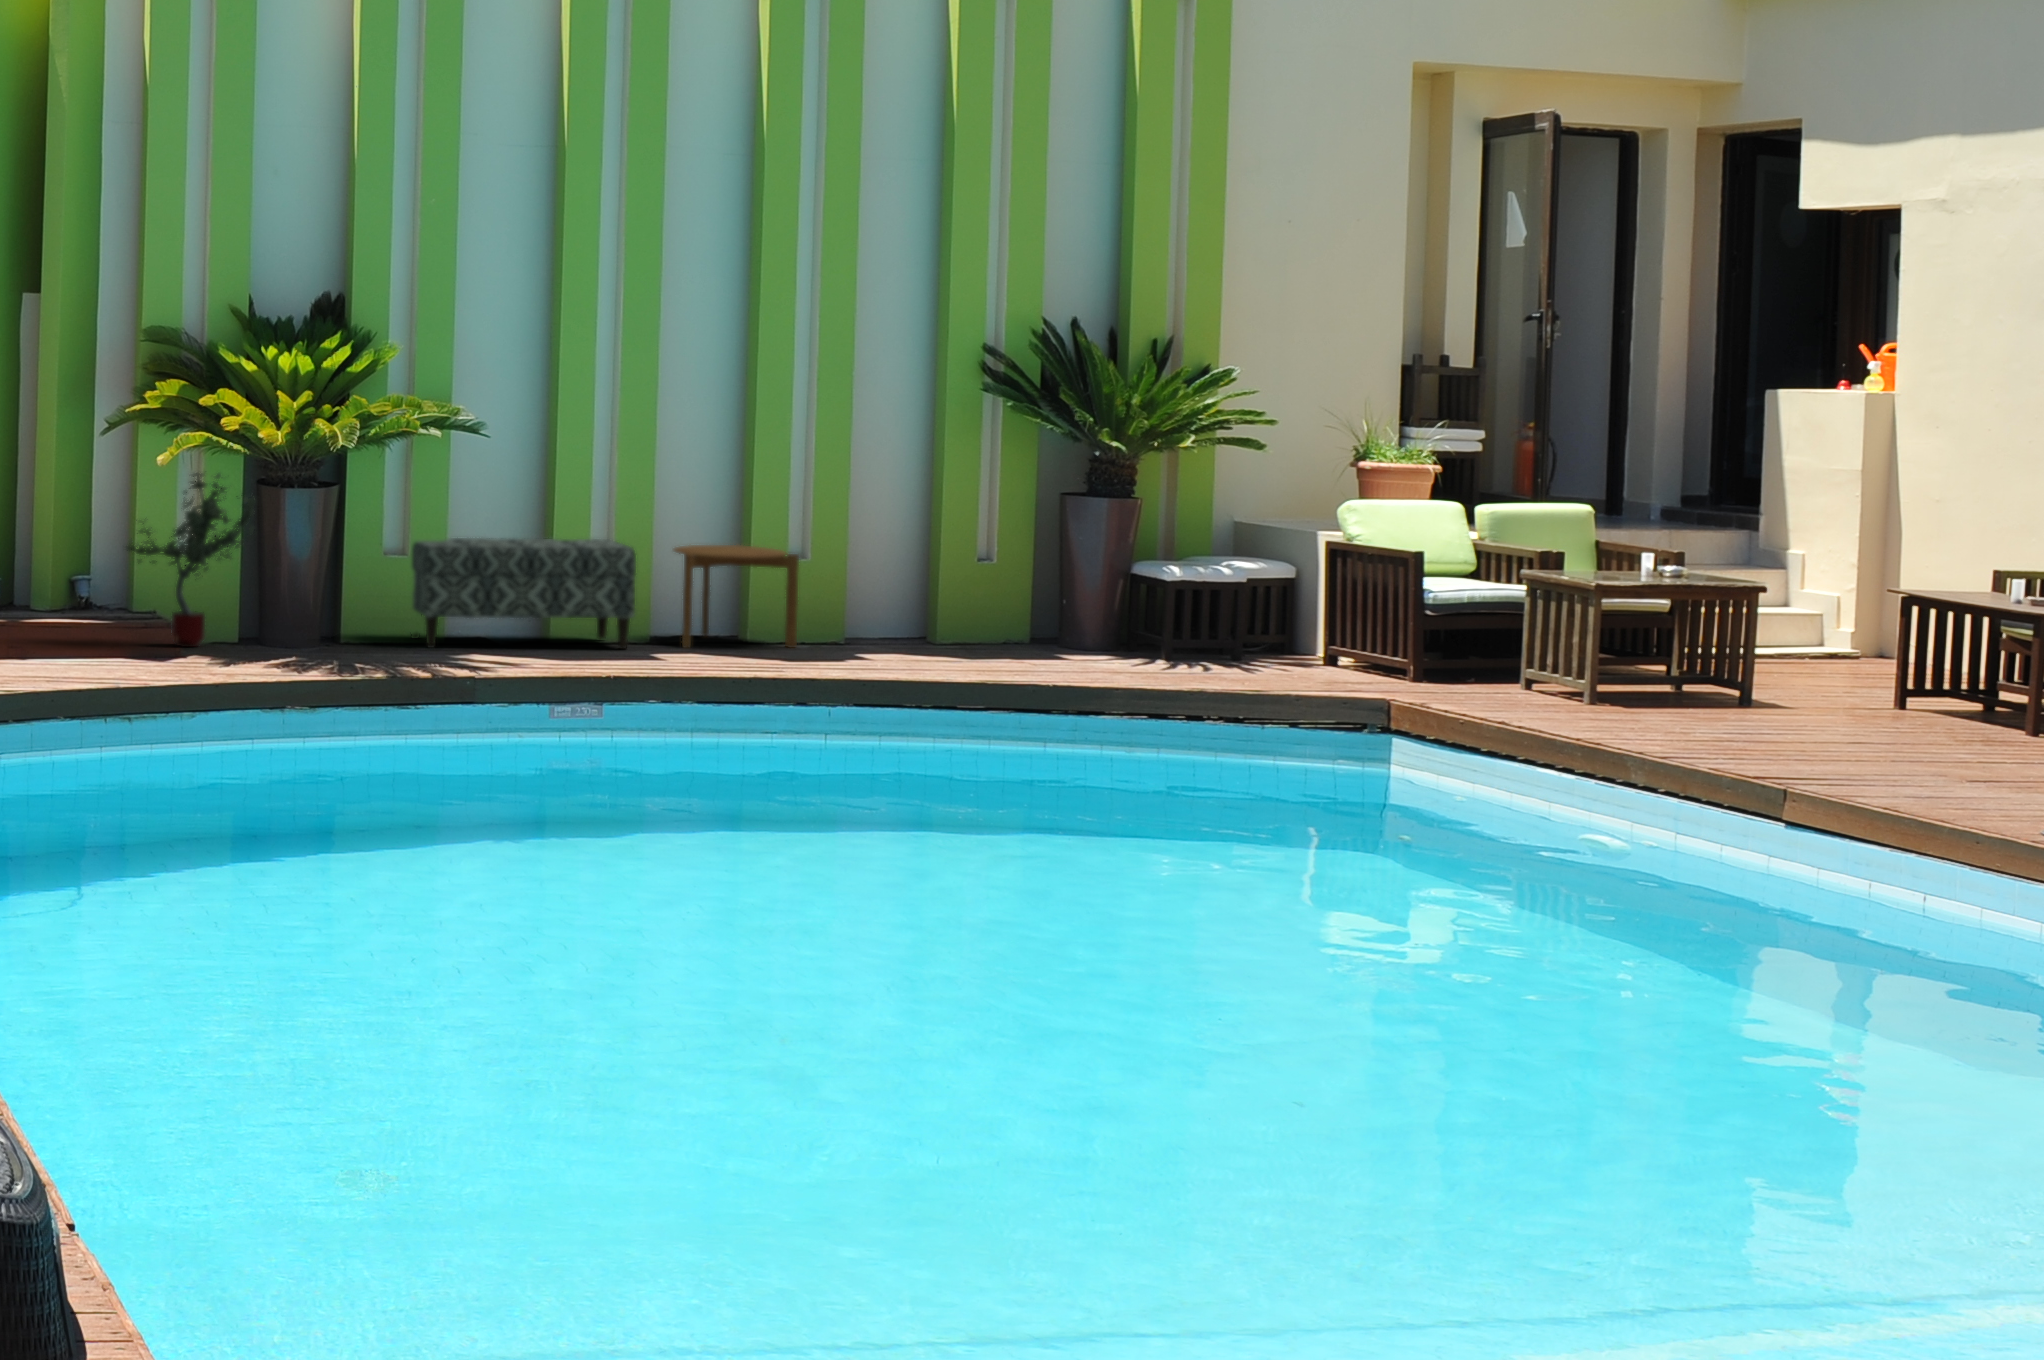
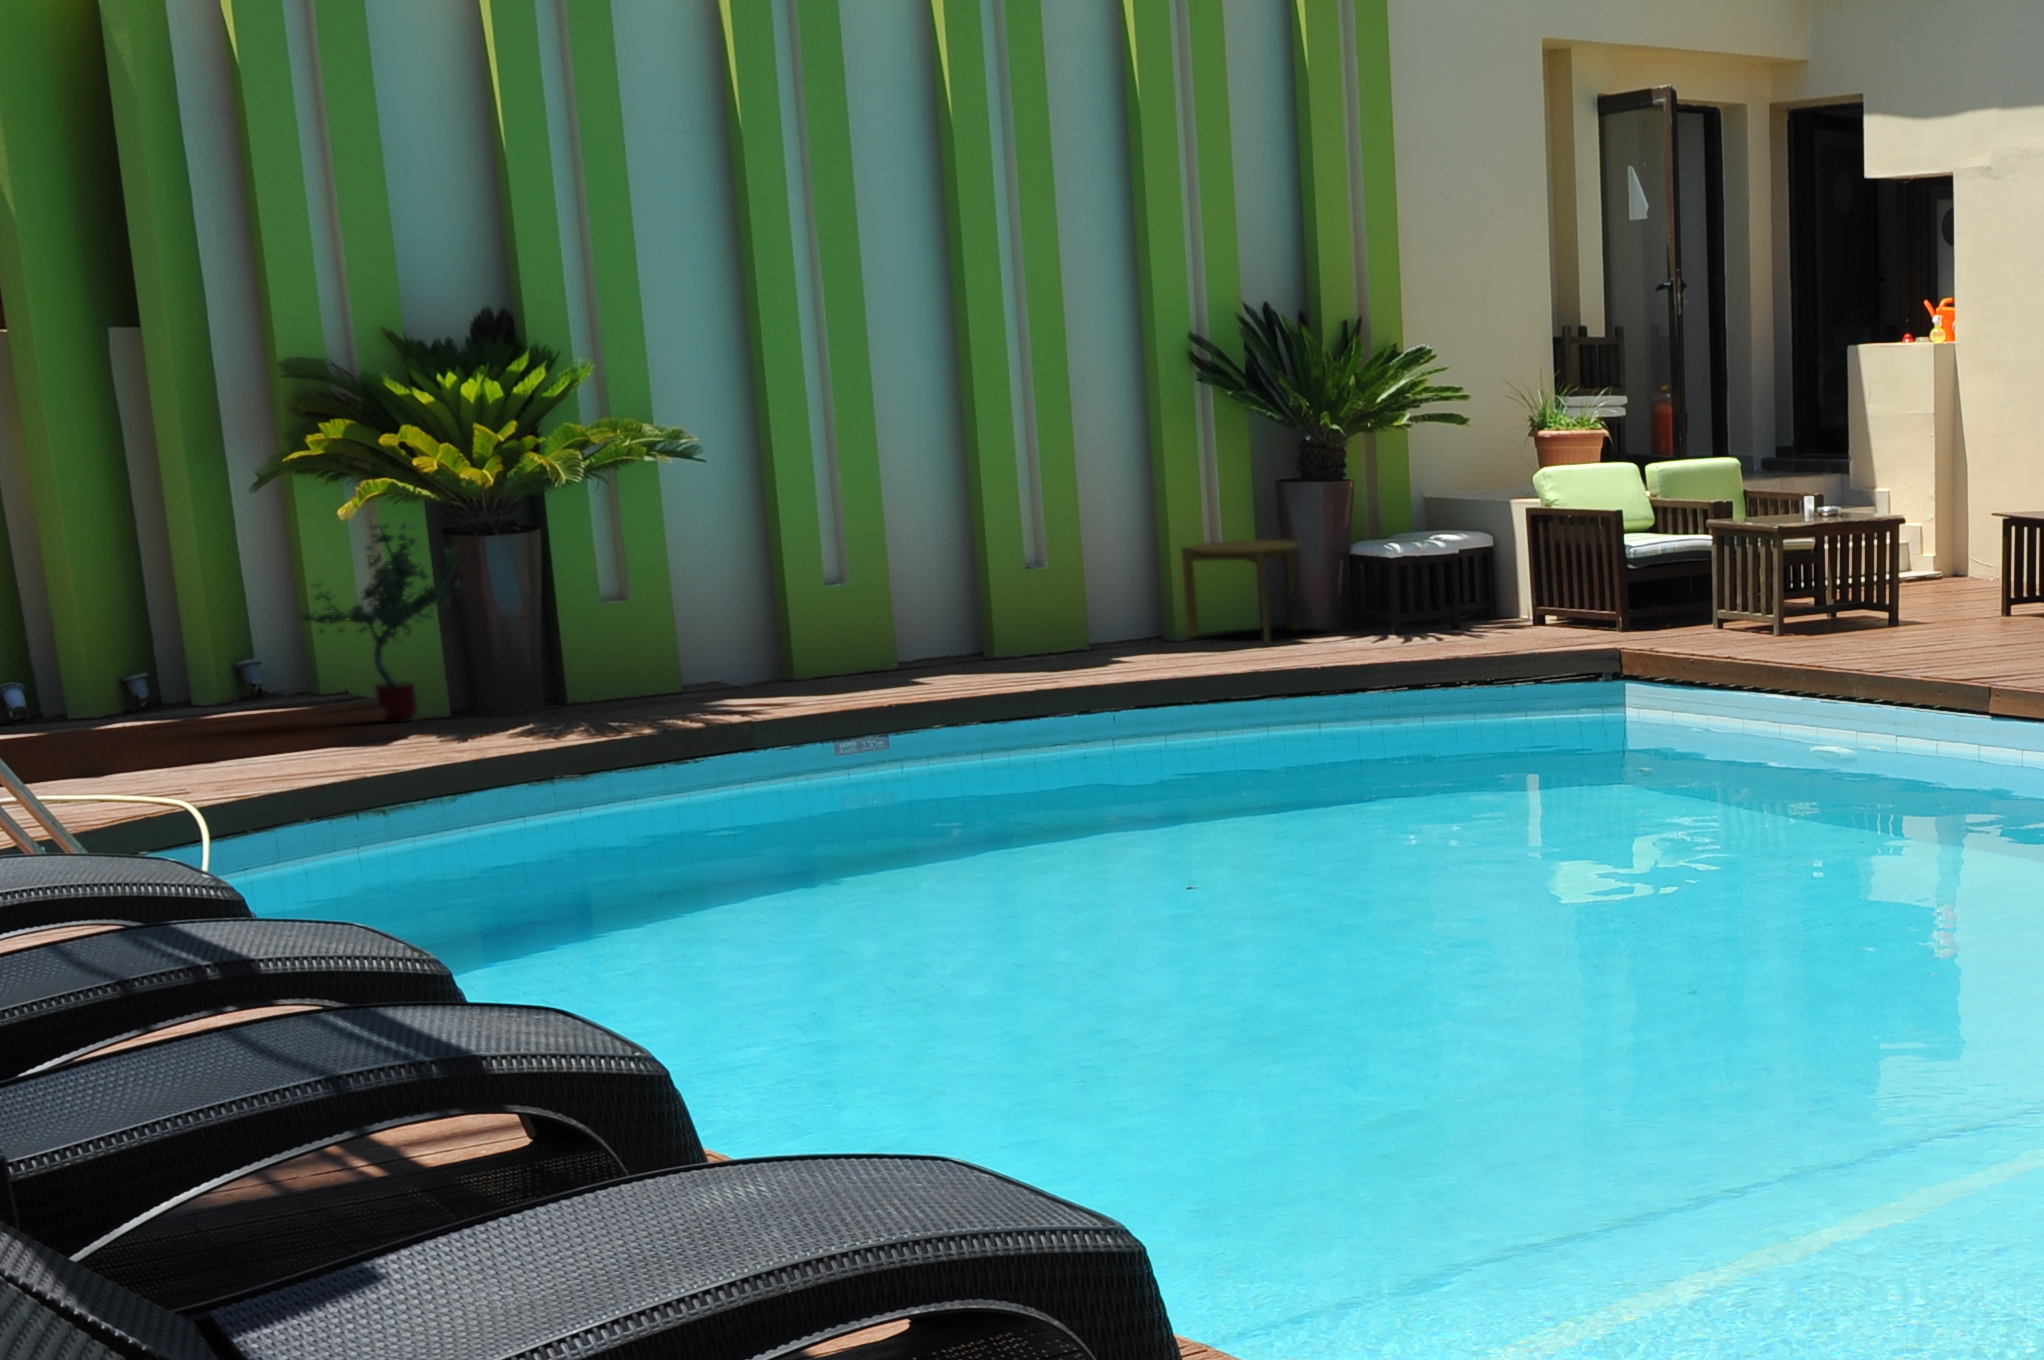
bench: present [412,538,636,649] -> none [626,562,891,696]
side table: present [674,545,799,647] -> present [1182,540,1300,642]

